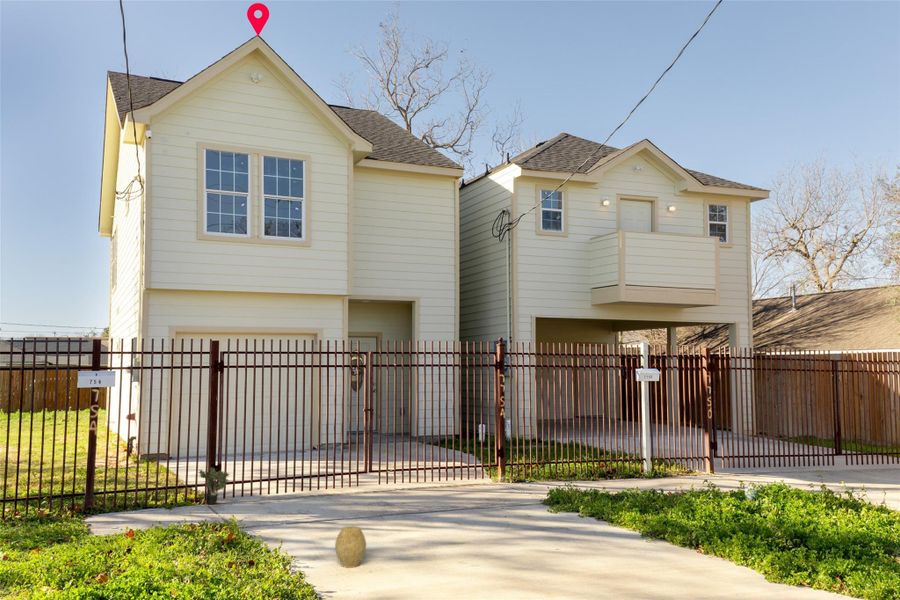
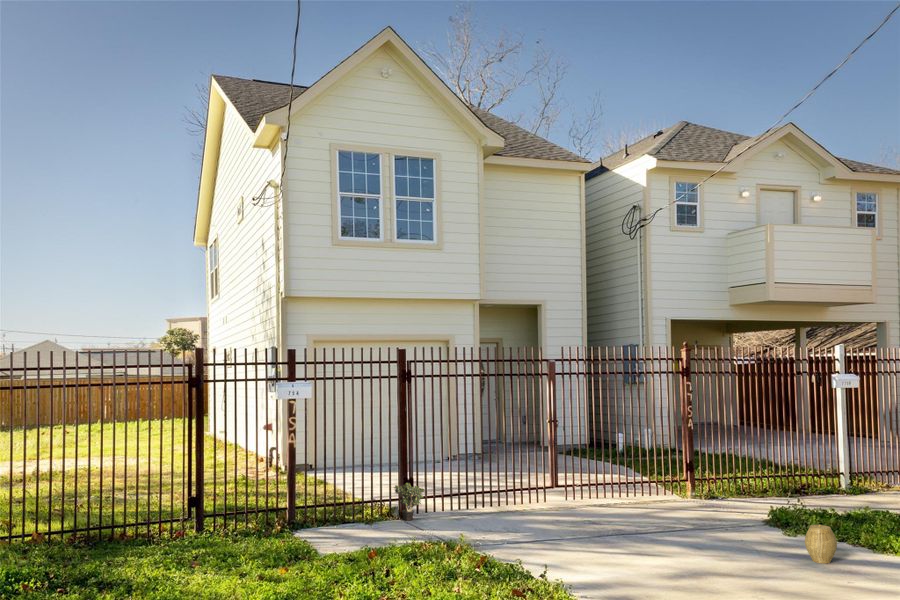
woven basket: present [335,526,366,568] -> present [805,525,837,563]

